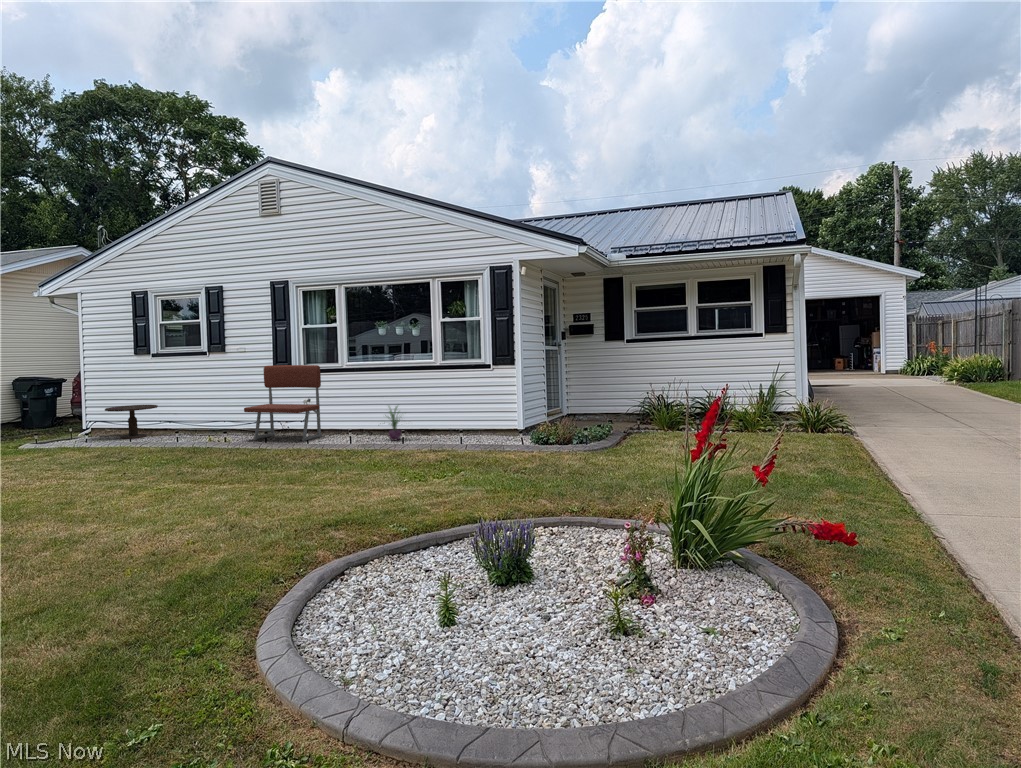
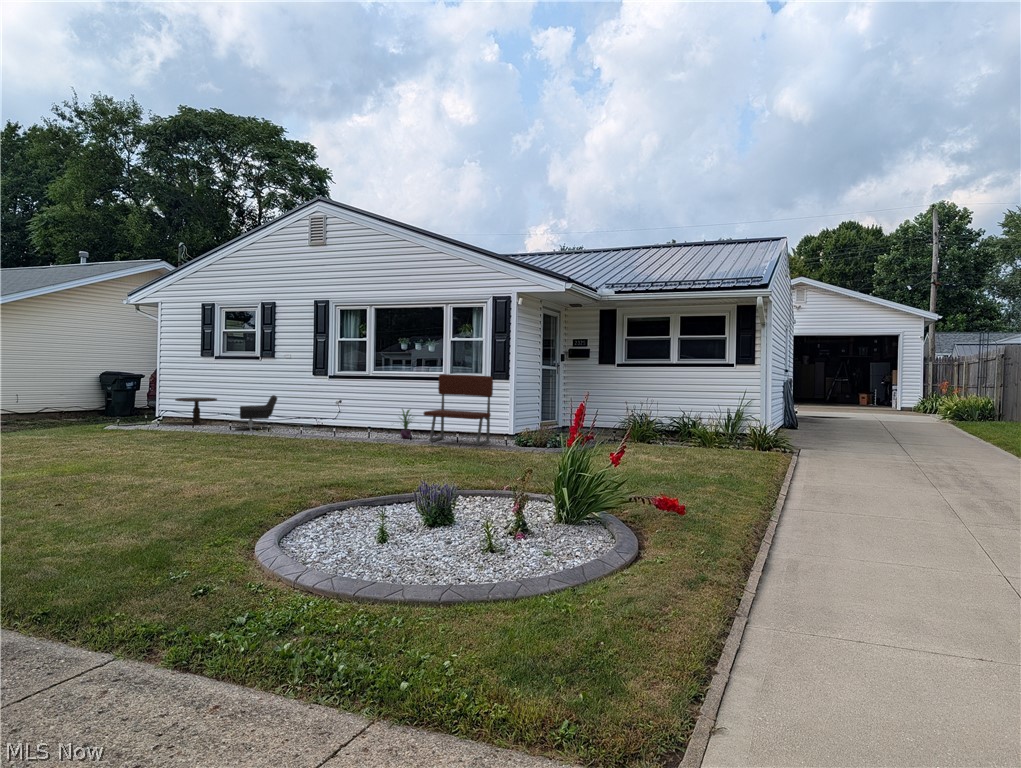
bench: present [244,365,322,441] -> present [424,374,493,445]
lounge chair: none [179,397,233,442] -> present [240,395,277,430]

